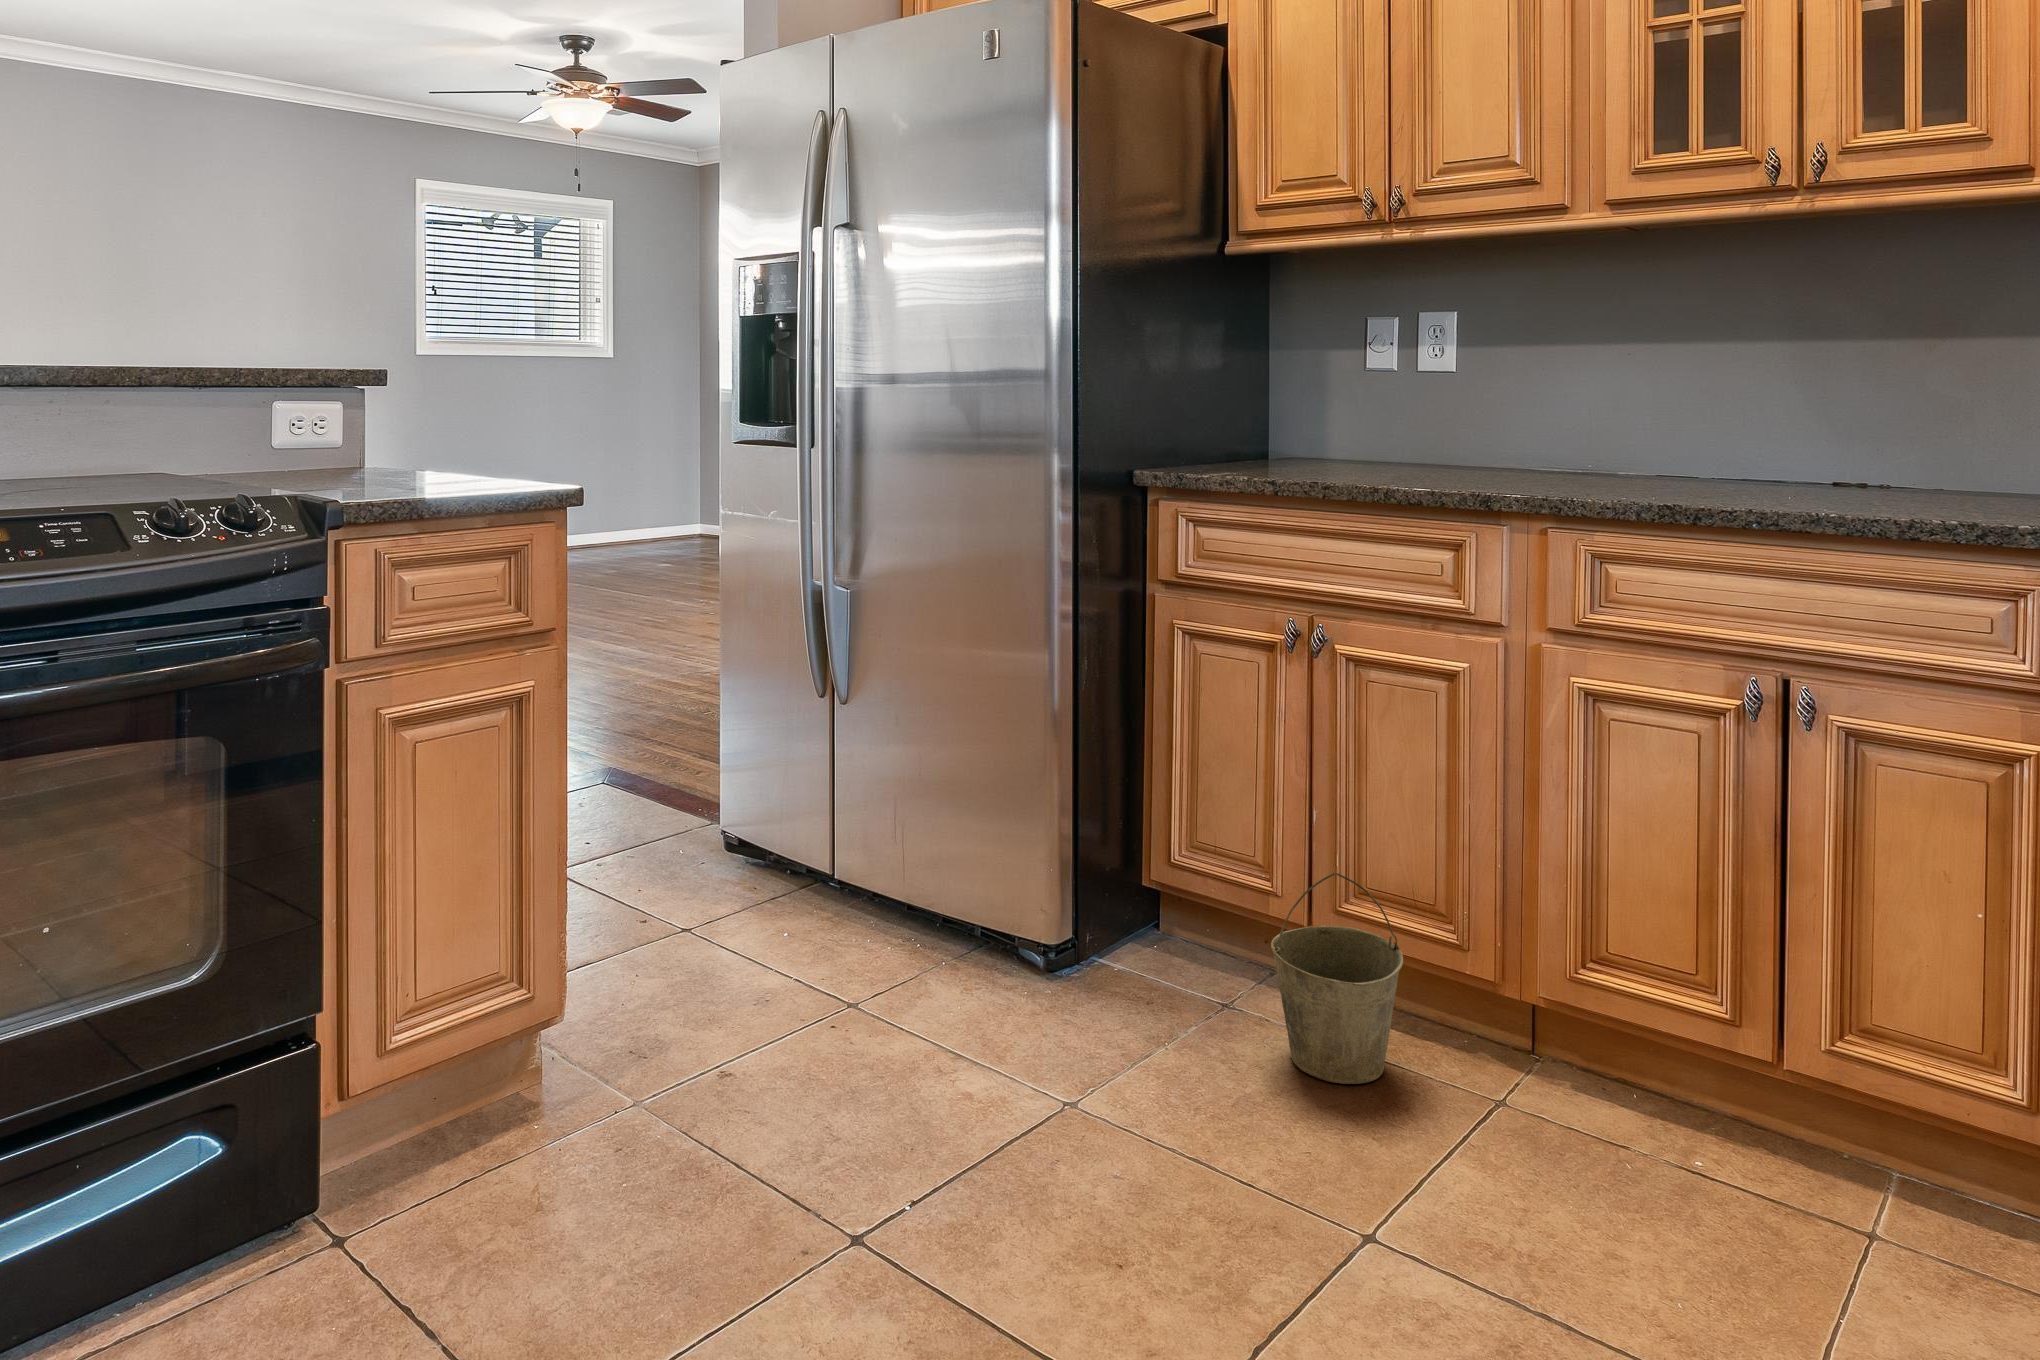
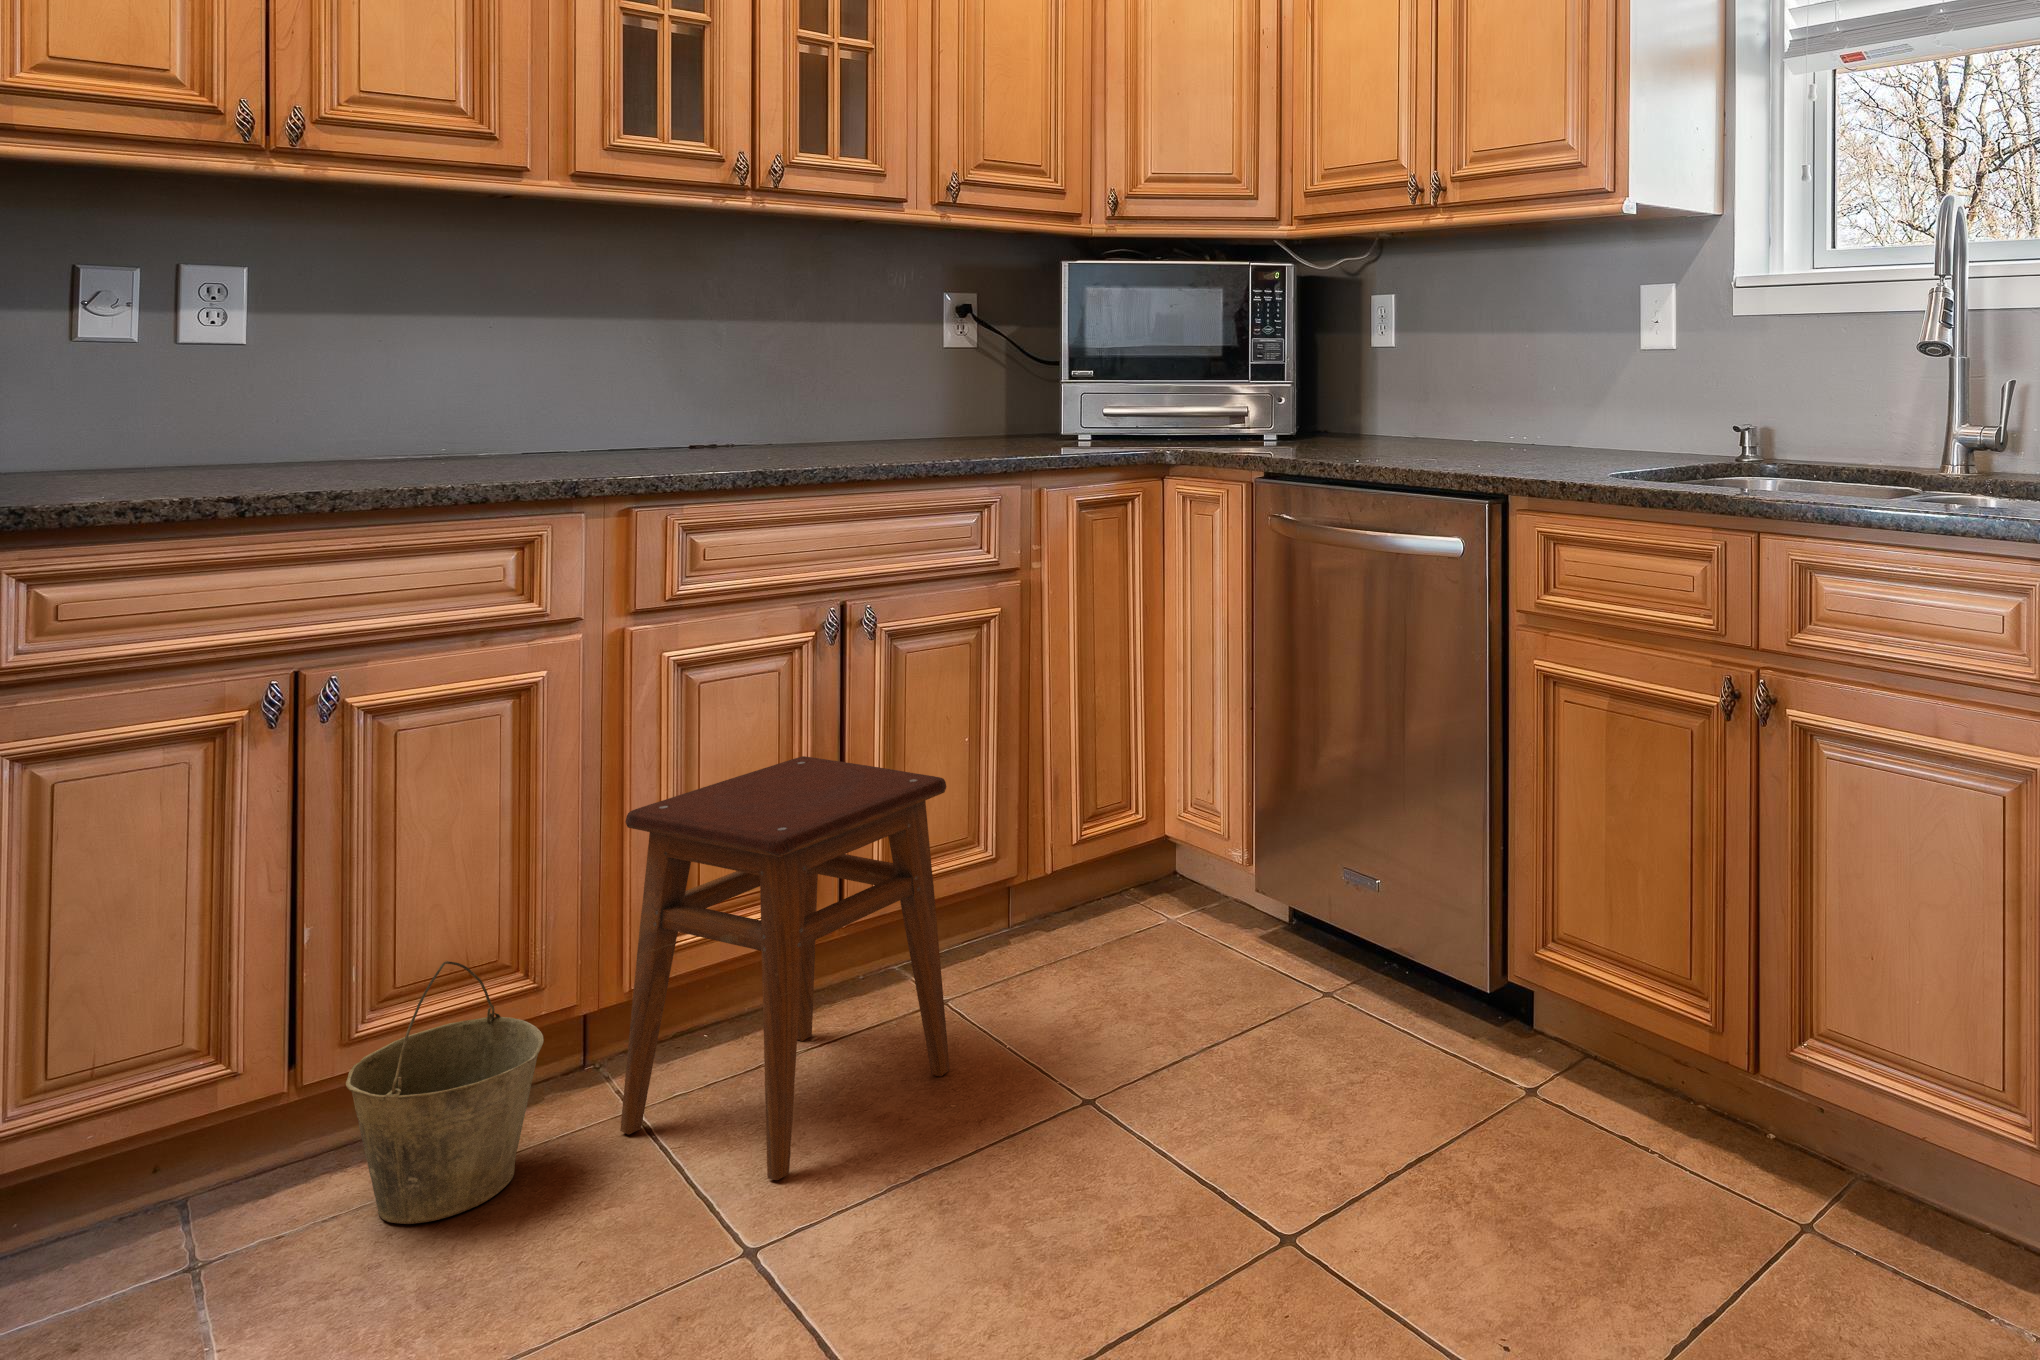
stool: none [1445,811,1719,1287] -> present [620,756,950,1180]

